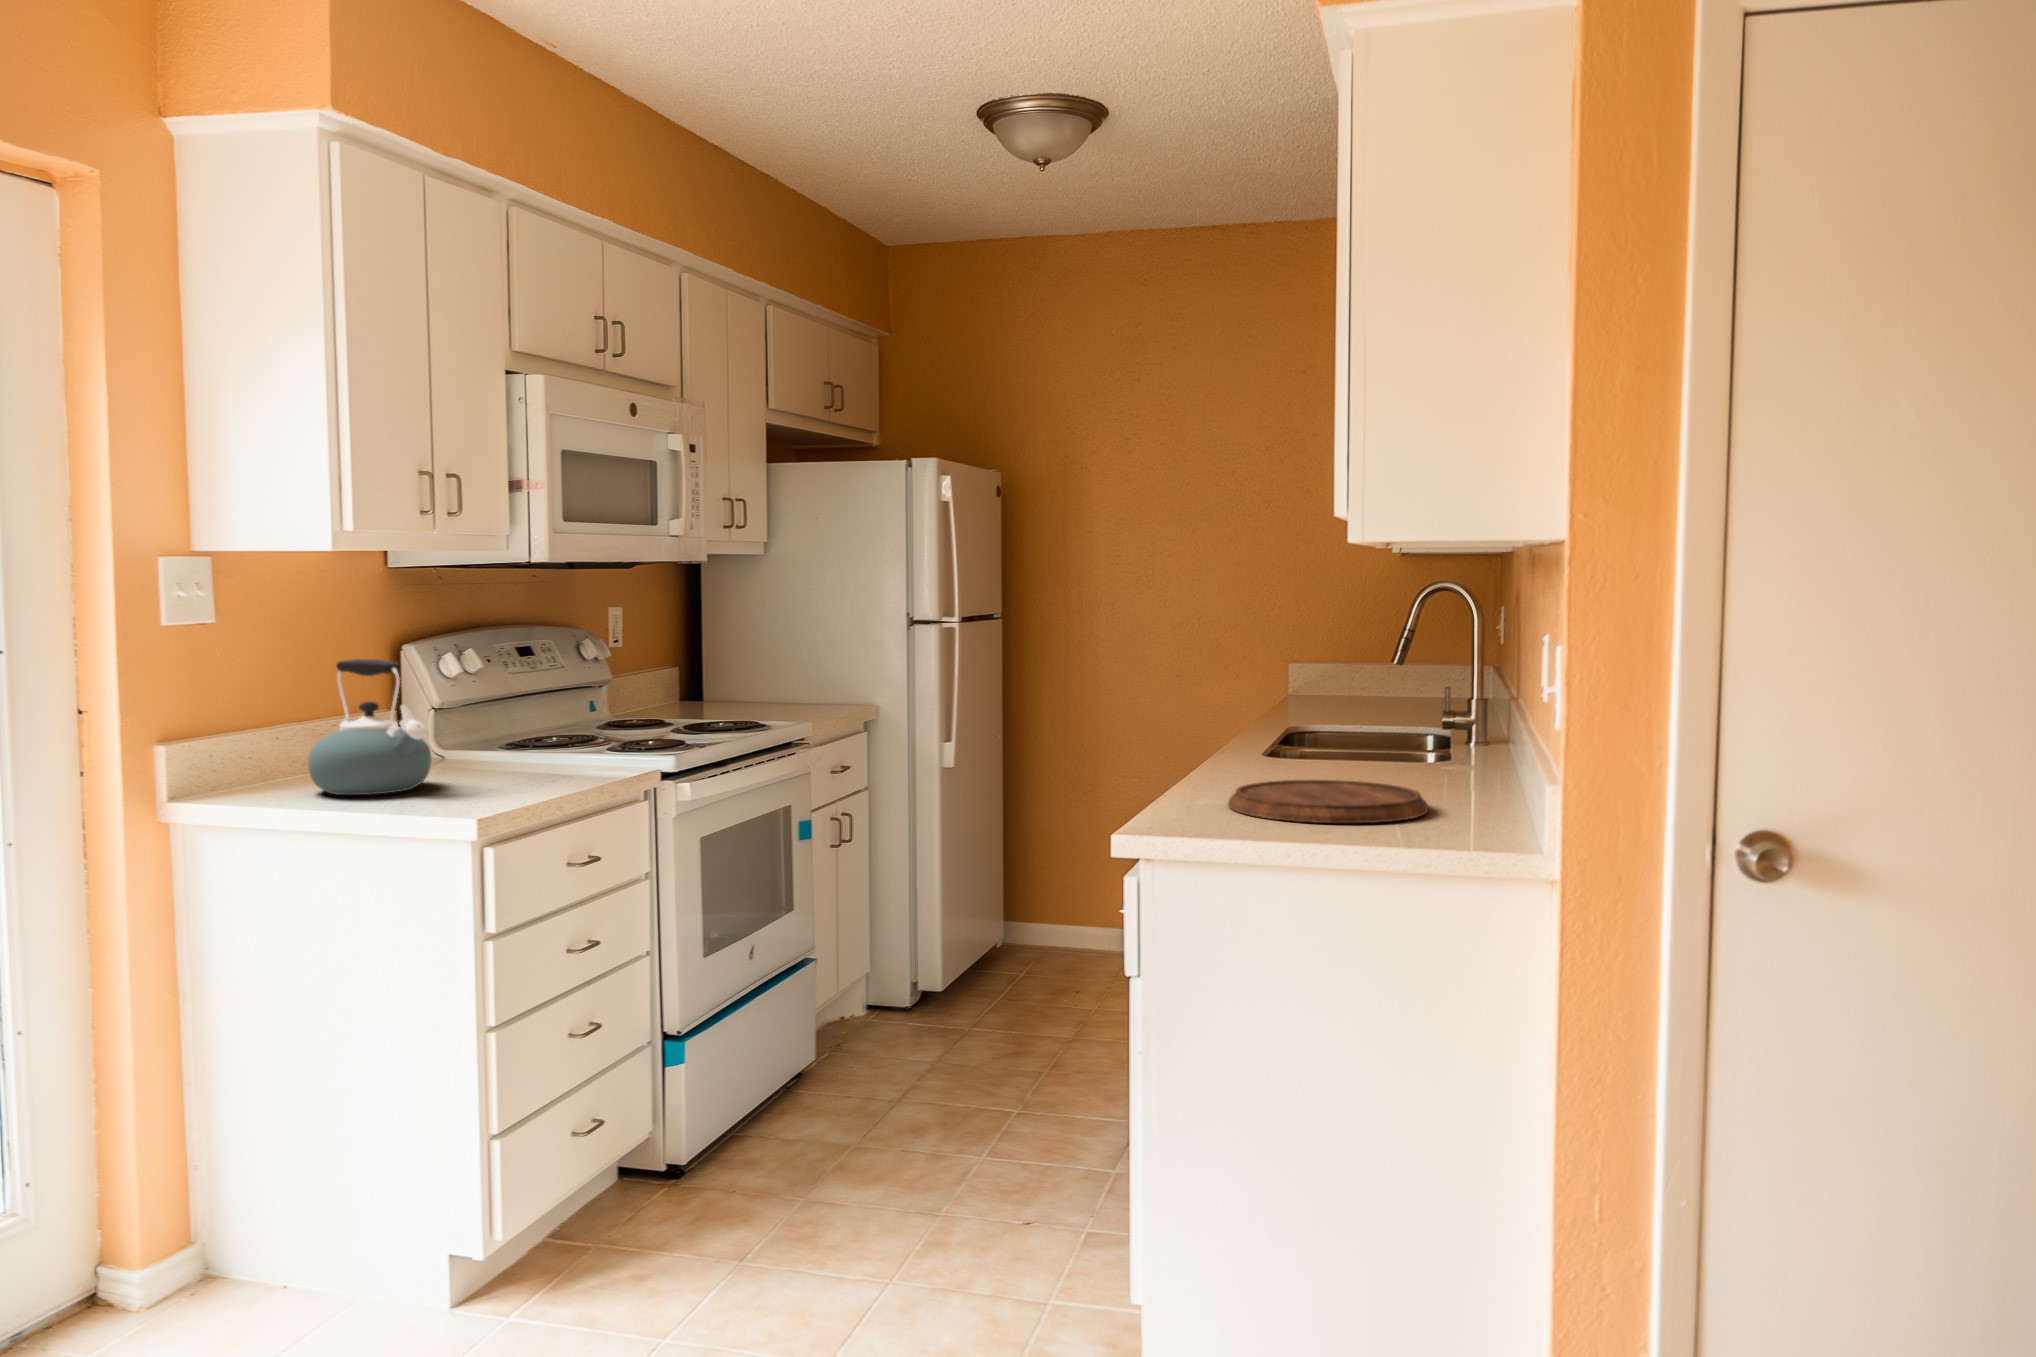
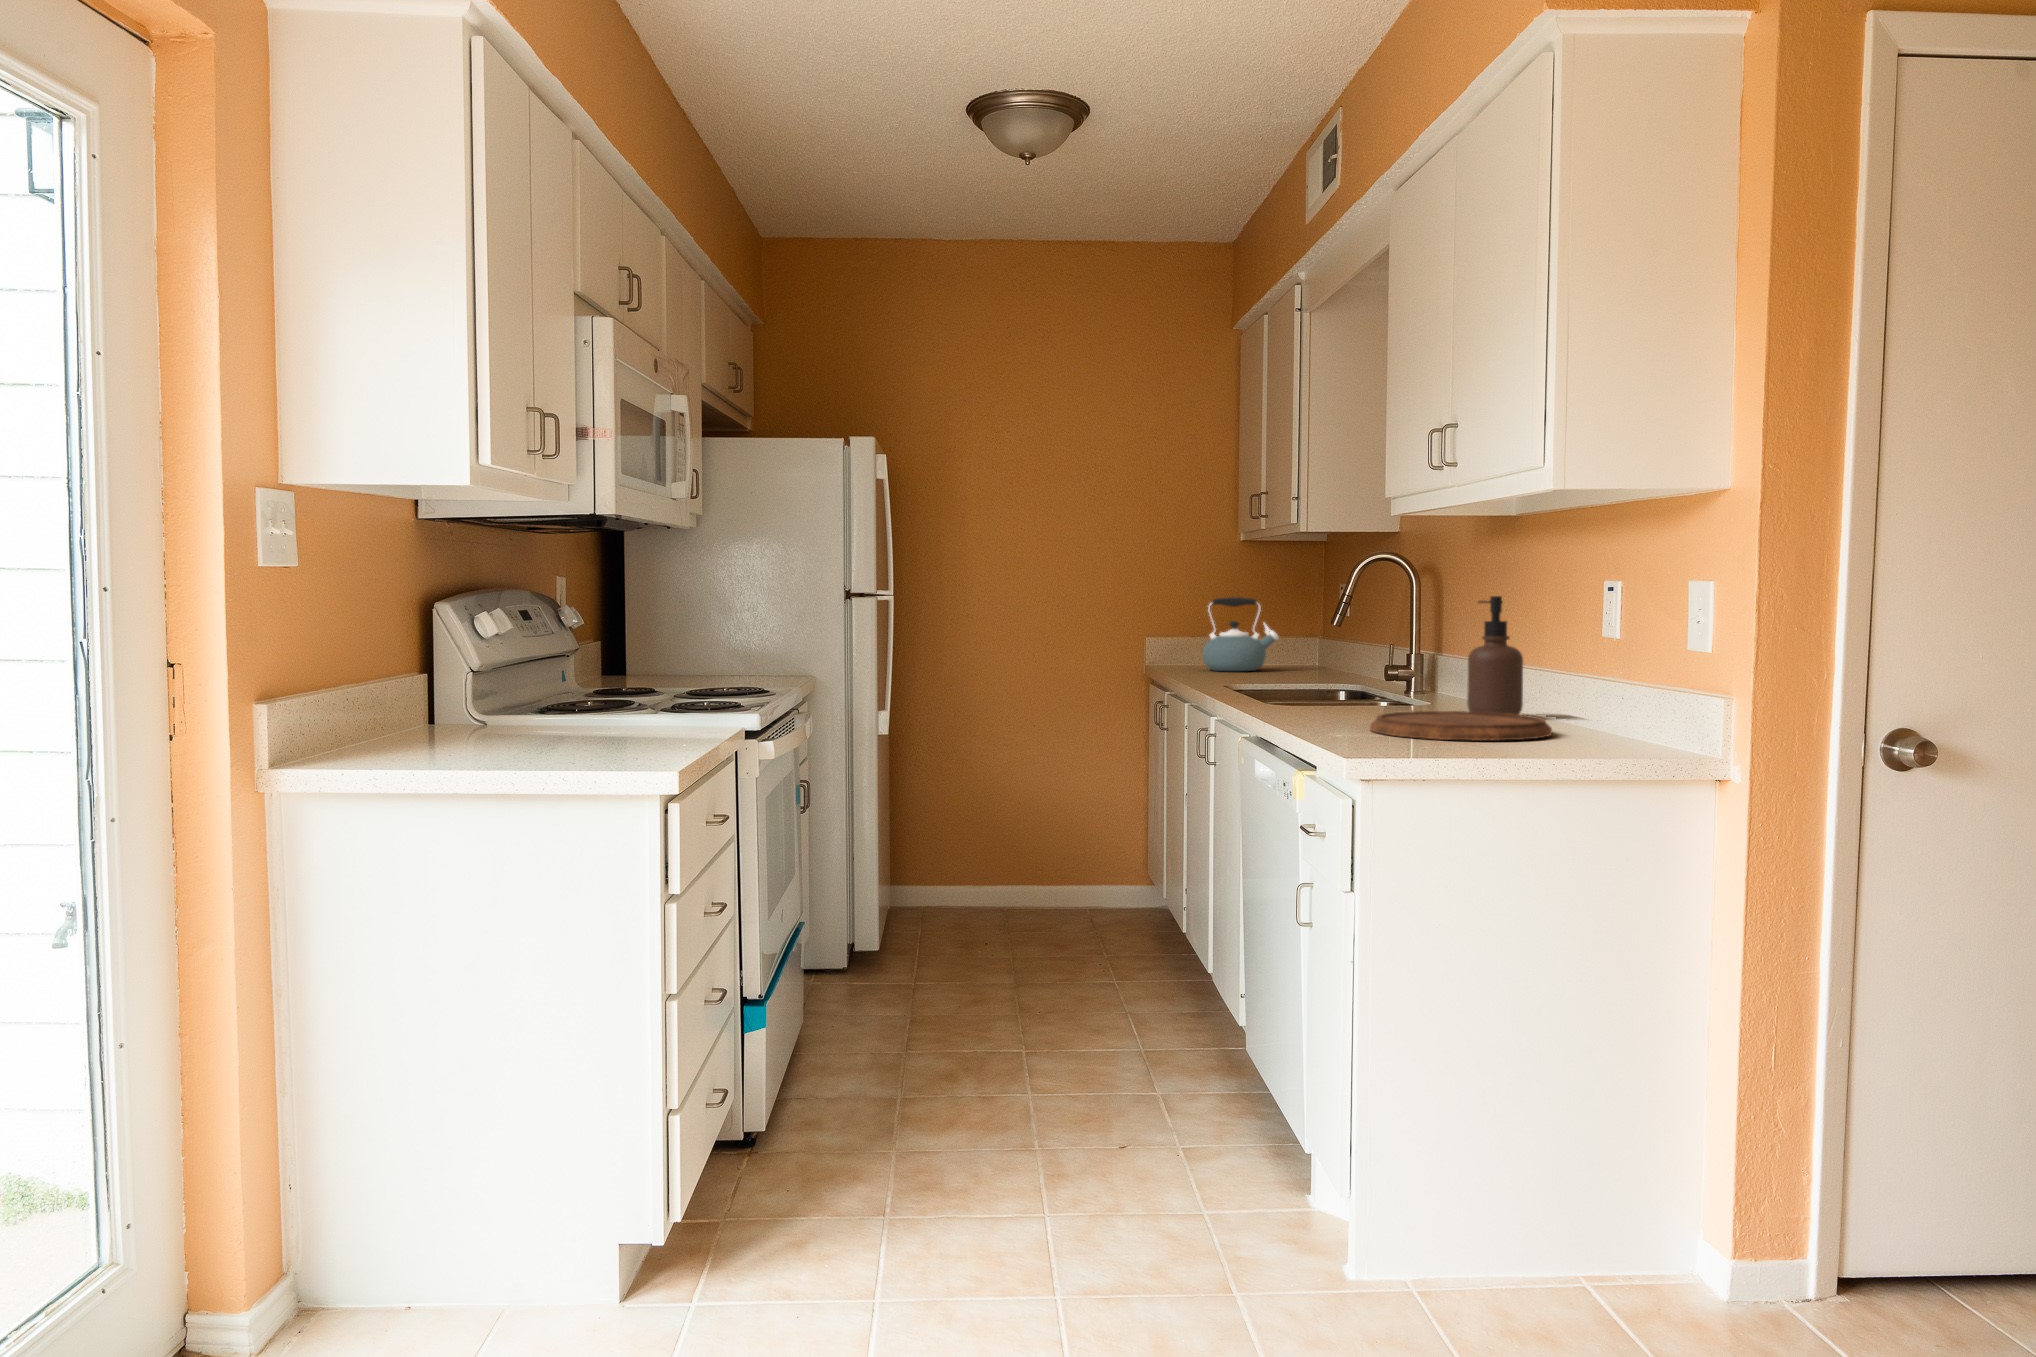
soap dispenser: none [1411,648,1473,788] -> present [1467,596,1523,714]
kettle: present [308,659,431,795] -> present [1203,597,1279,671]

